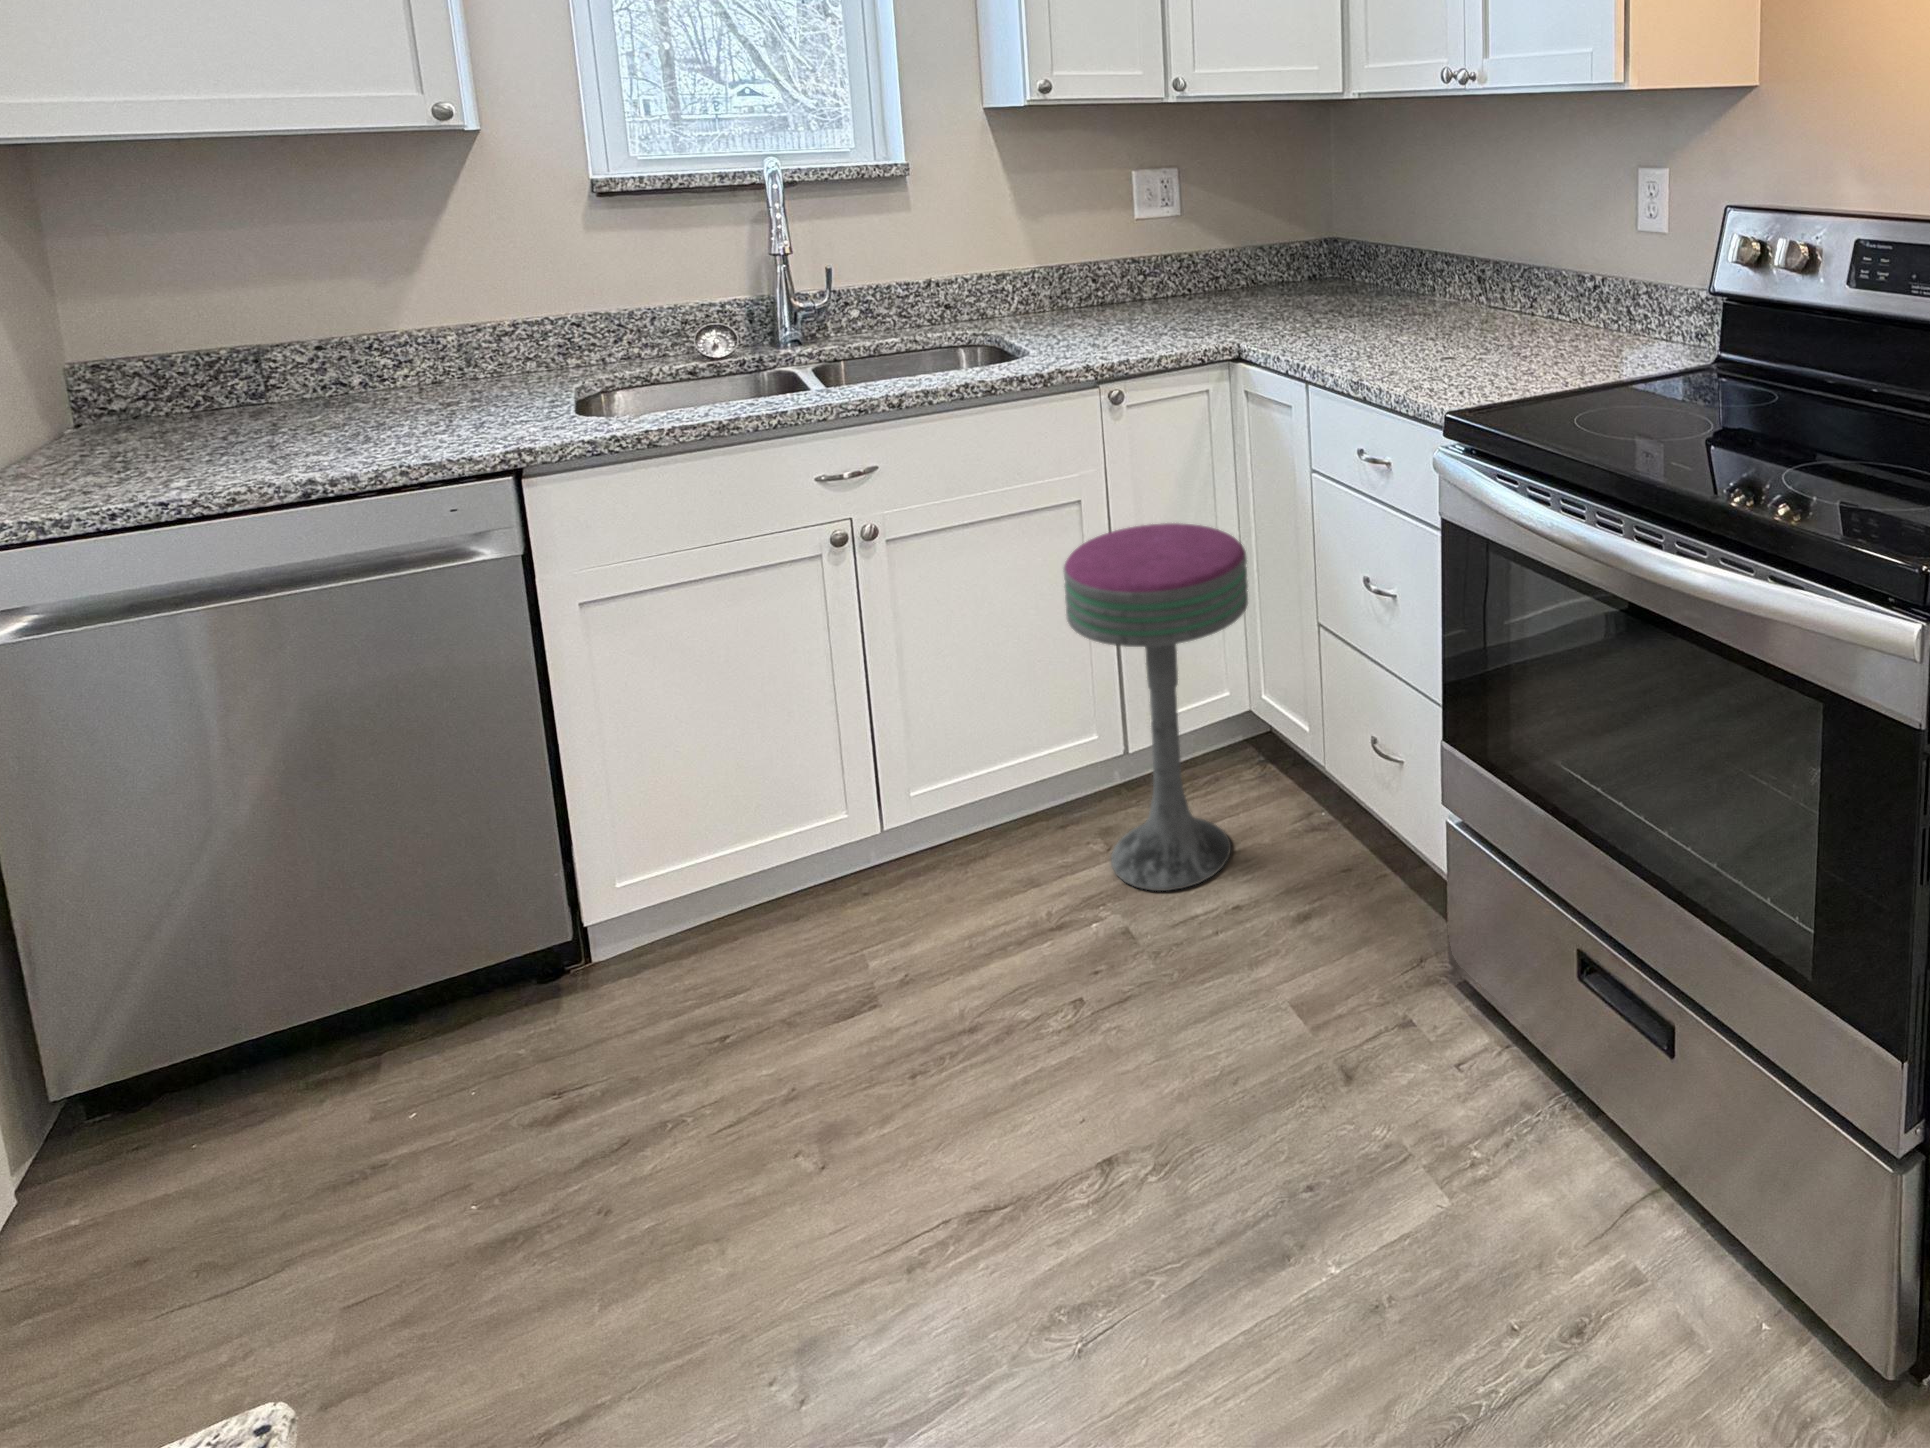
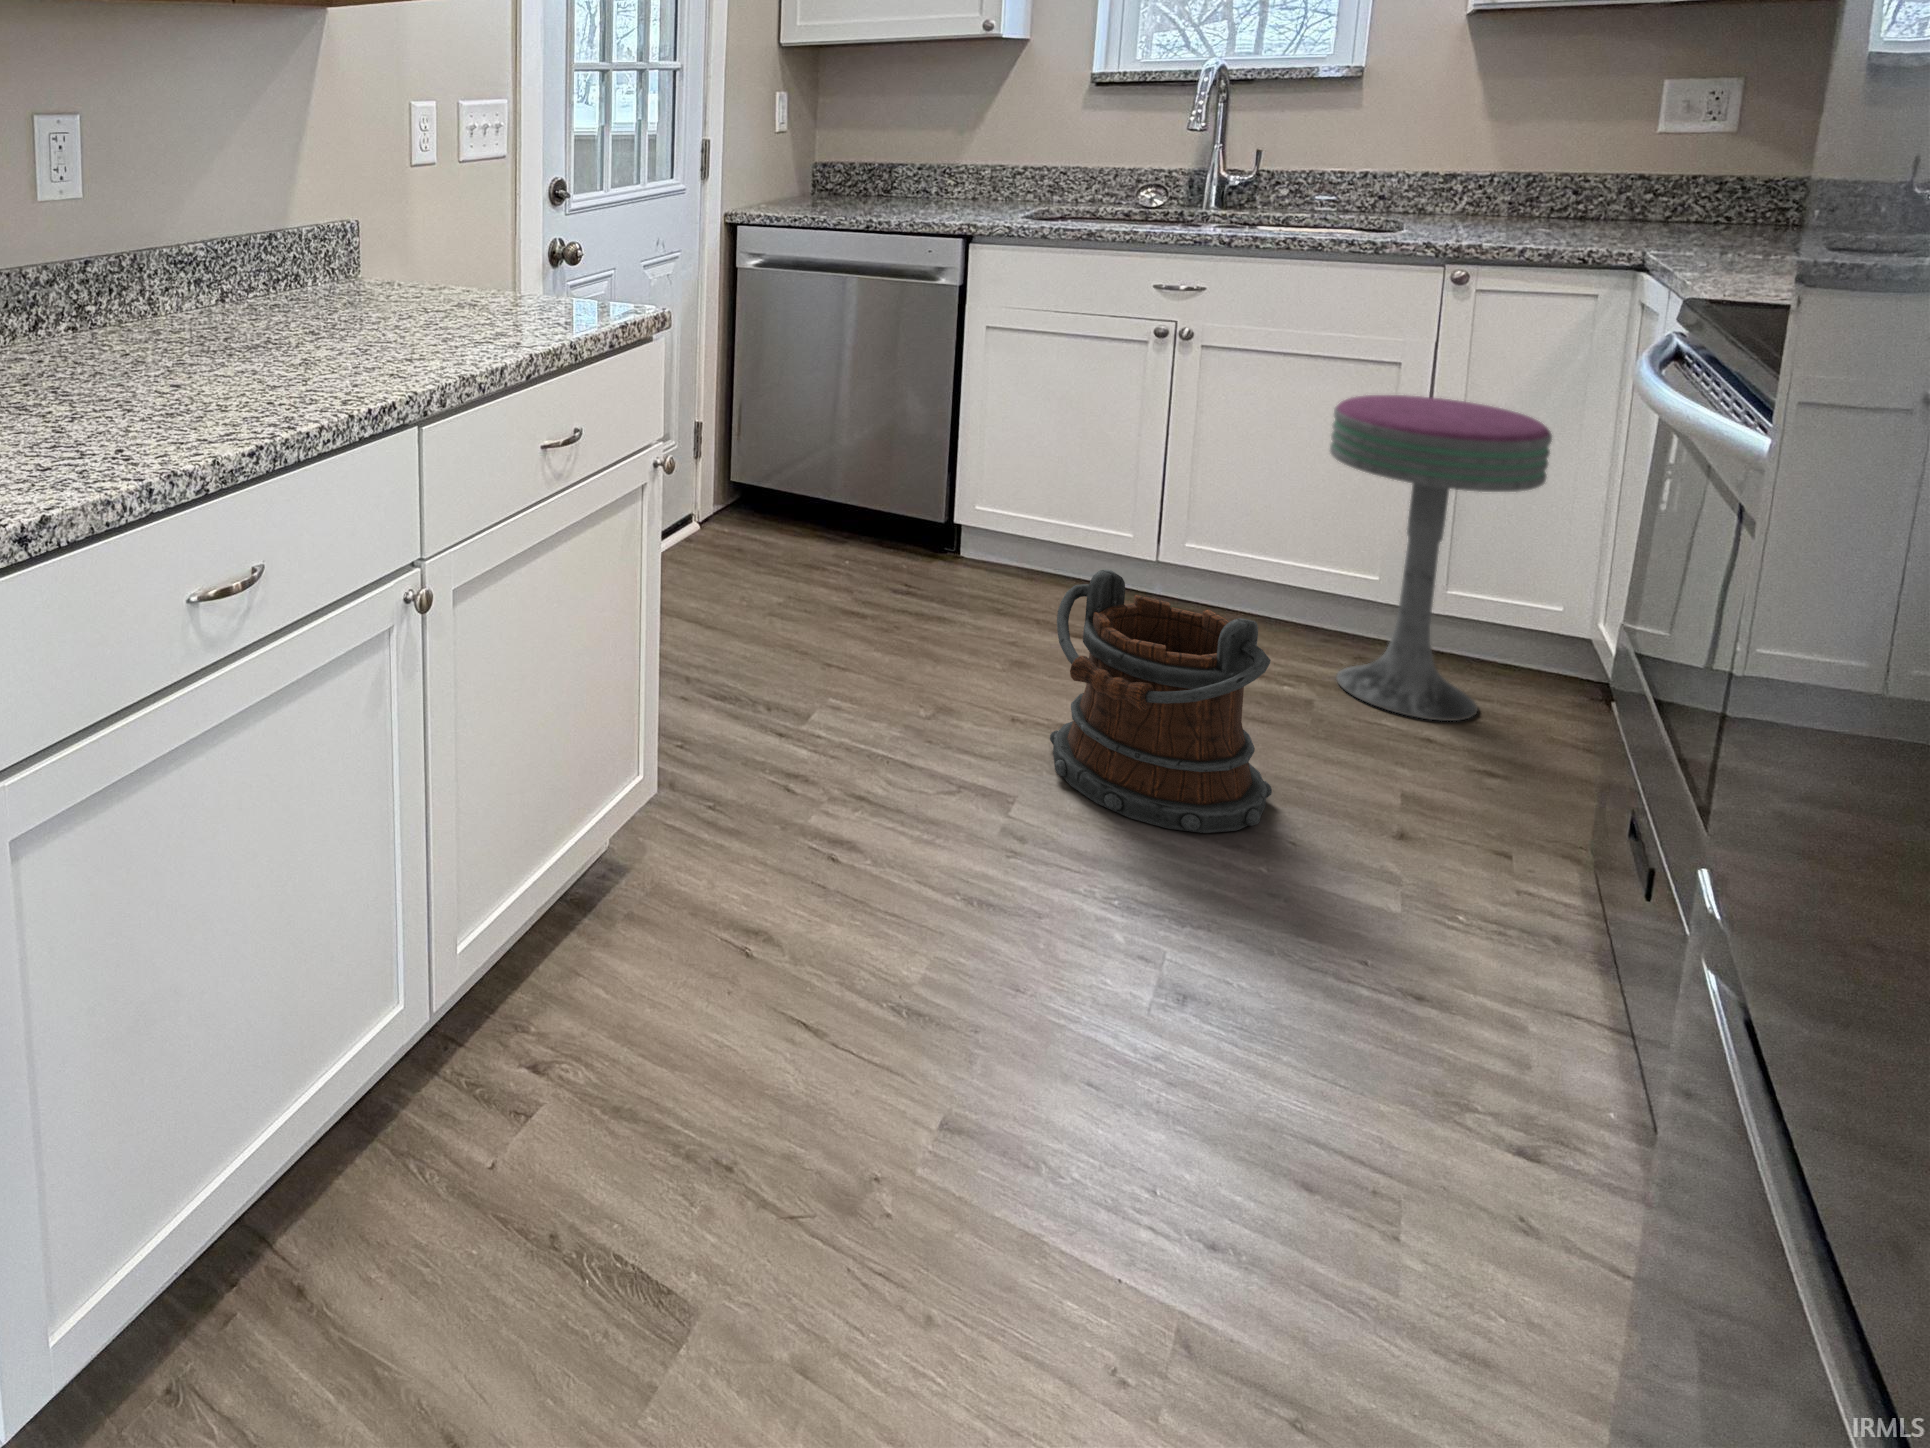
bucket: none [978,934,1276,1336] -> present [1050,570,1272,833]

